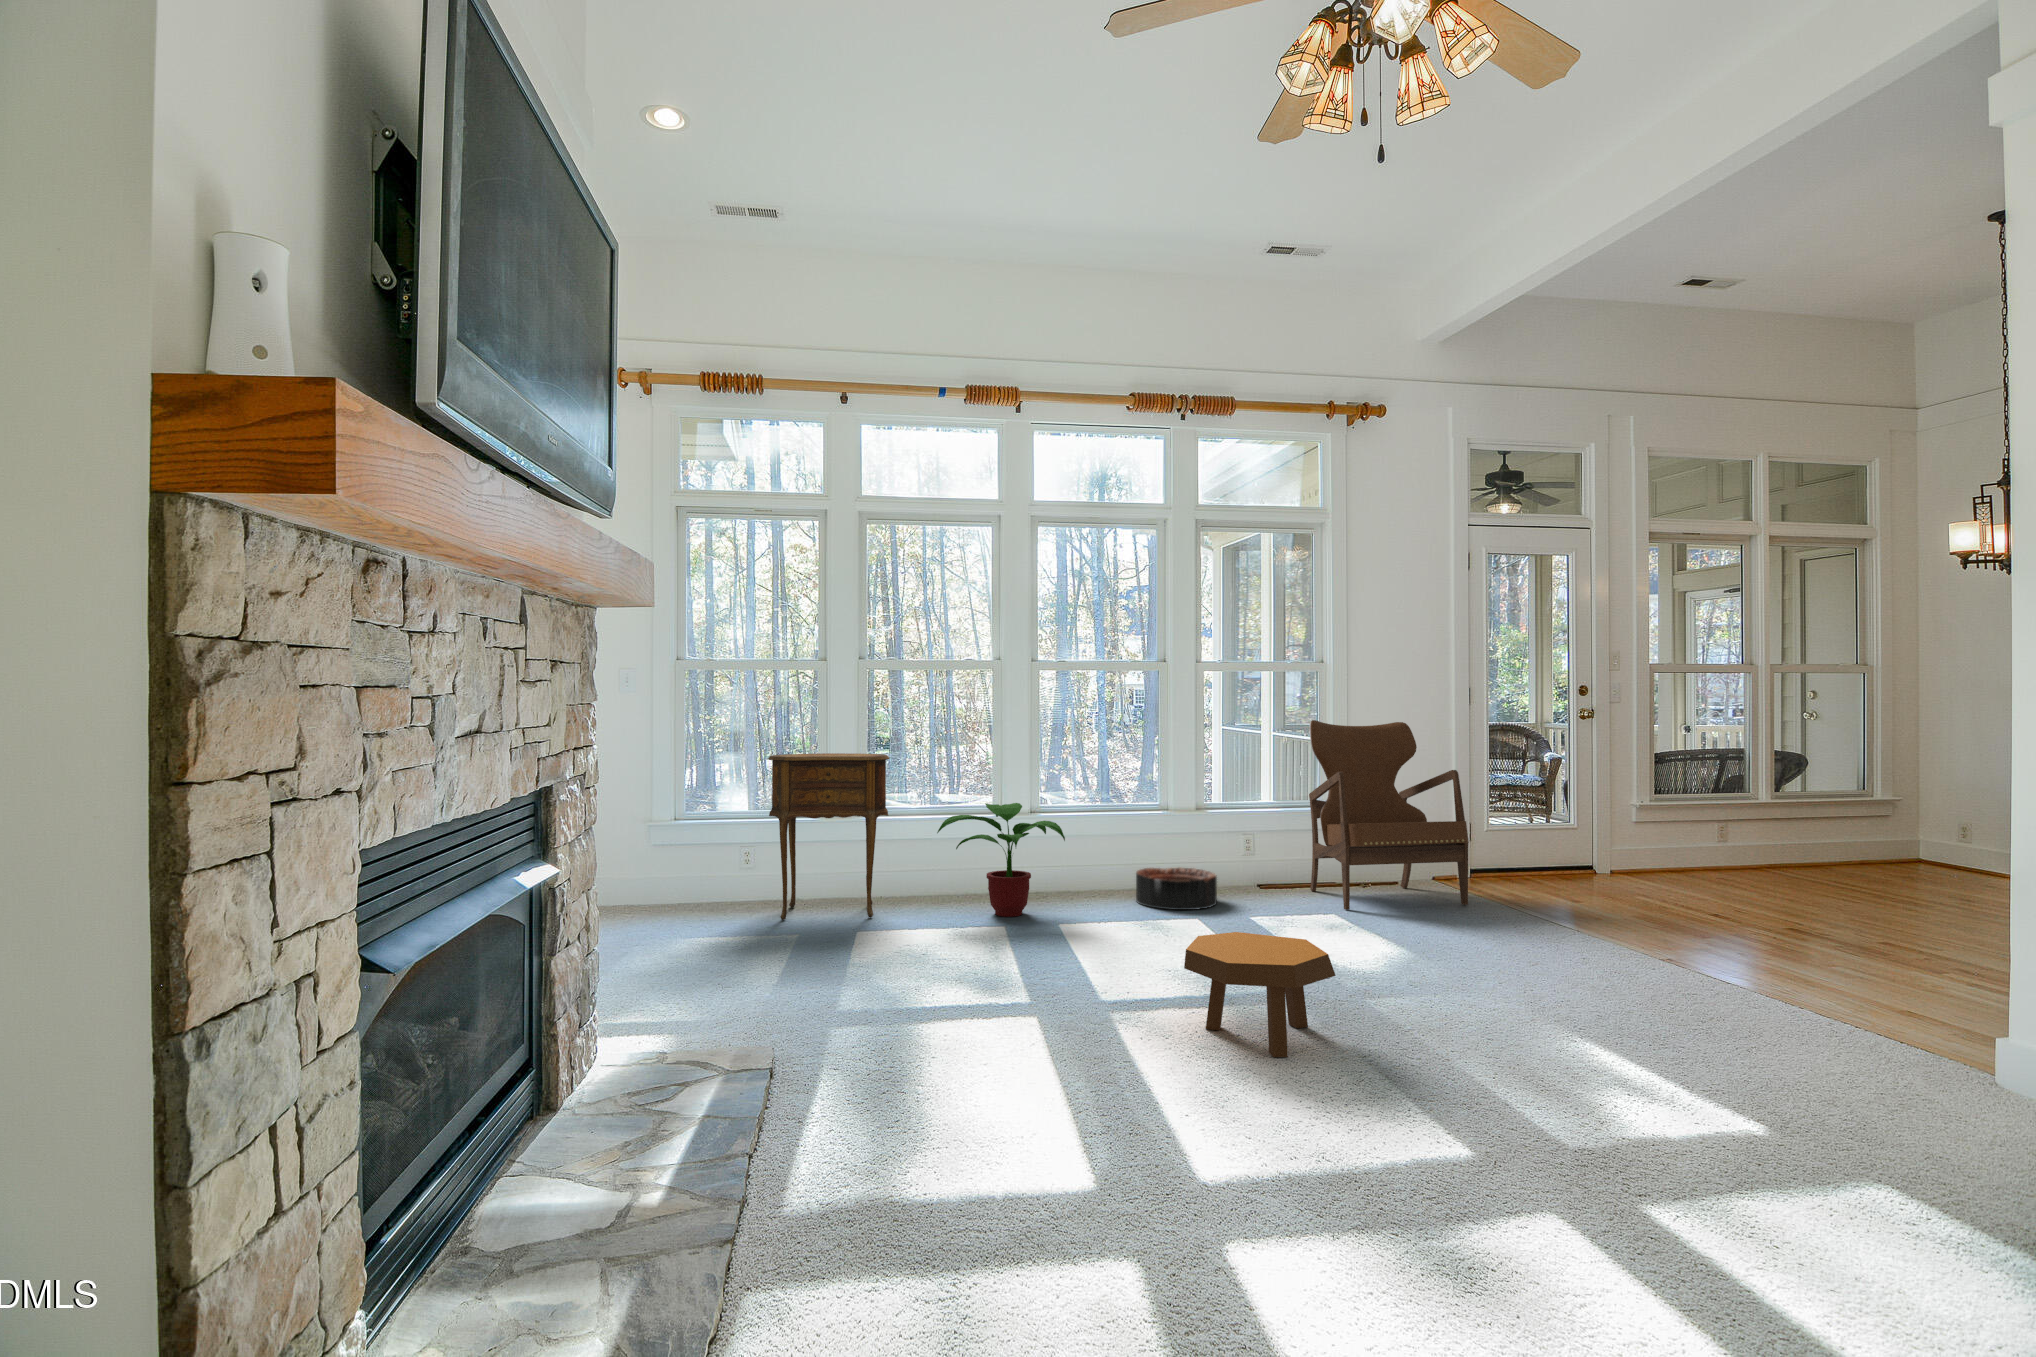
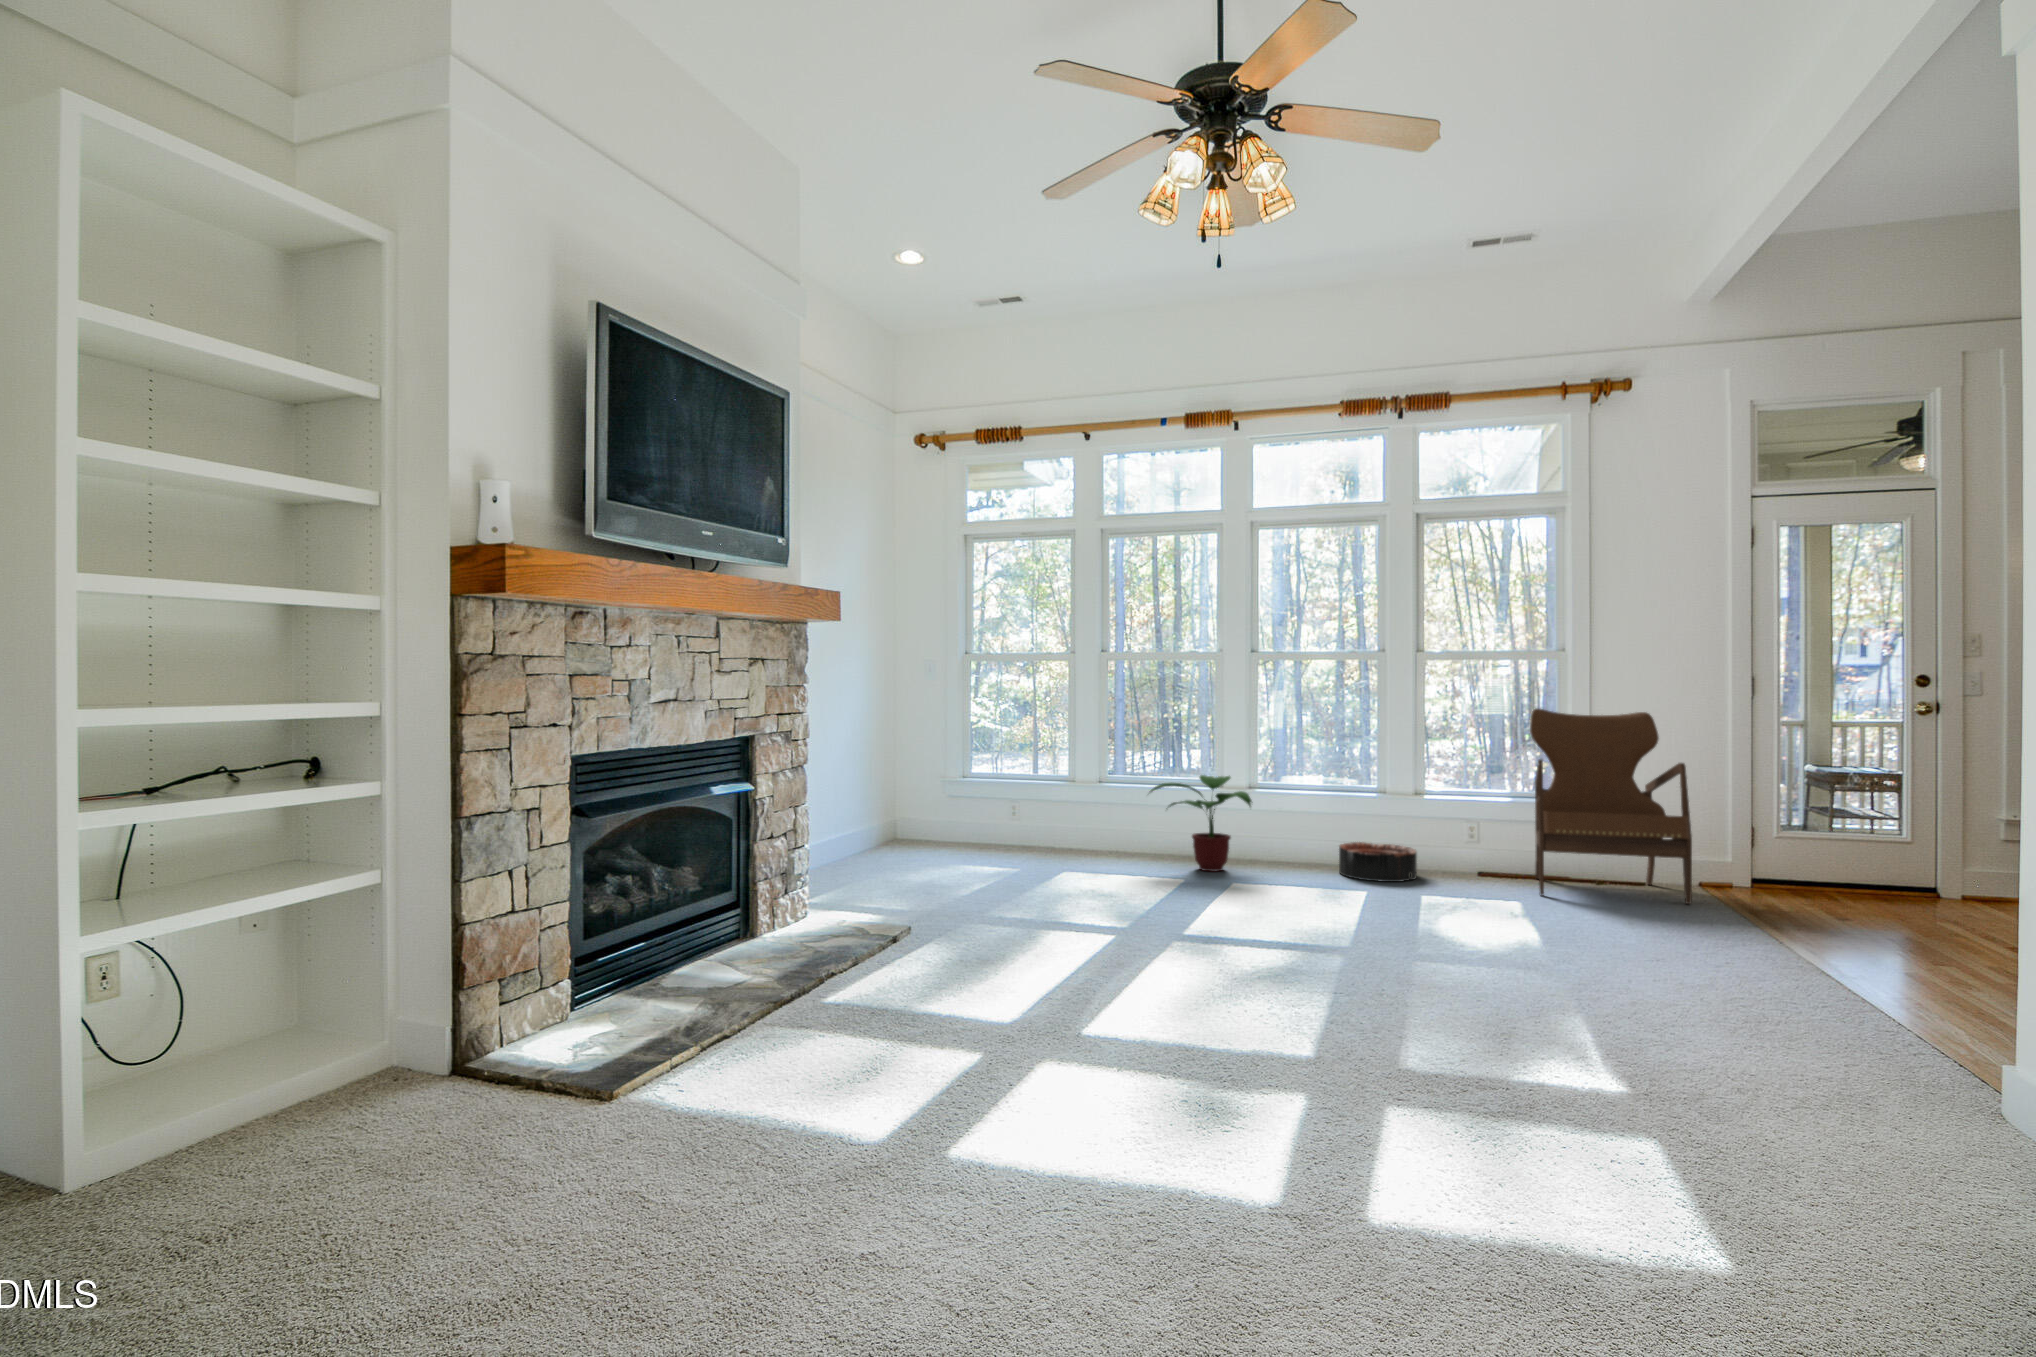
side table: present [768,753,890,920] -> none [1024,728,1119,862]
footstool: present [1184,932,1336,1057] -> none [1215,882,1339,980]

